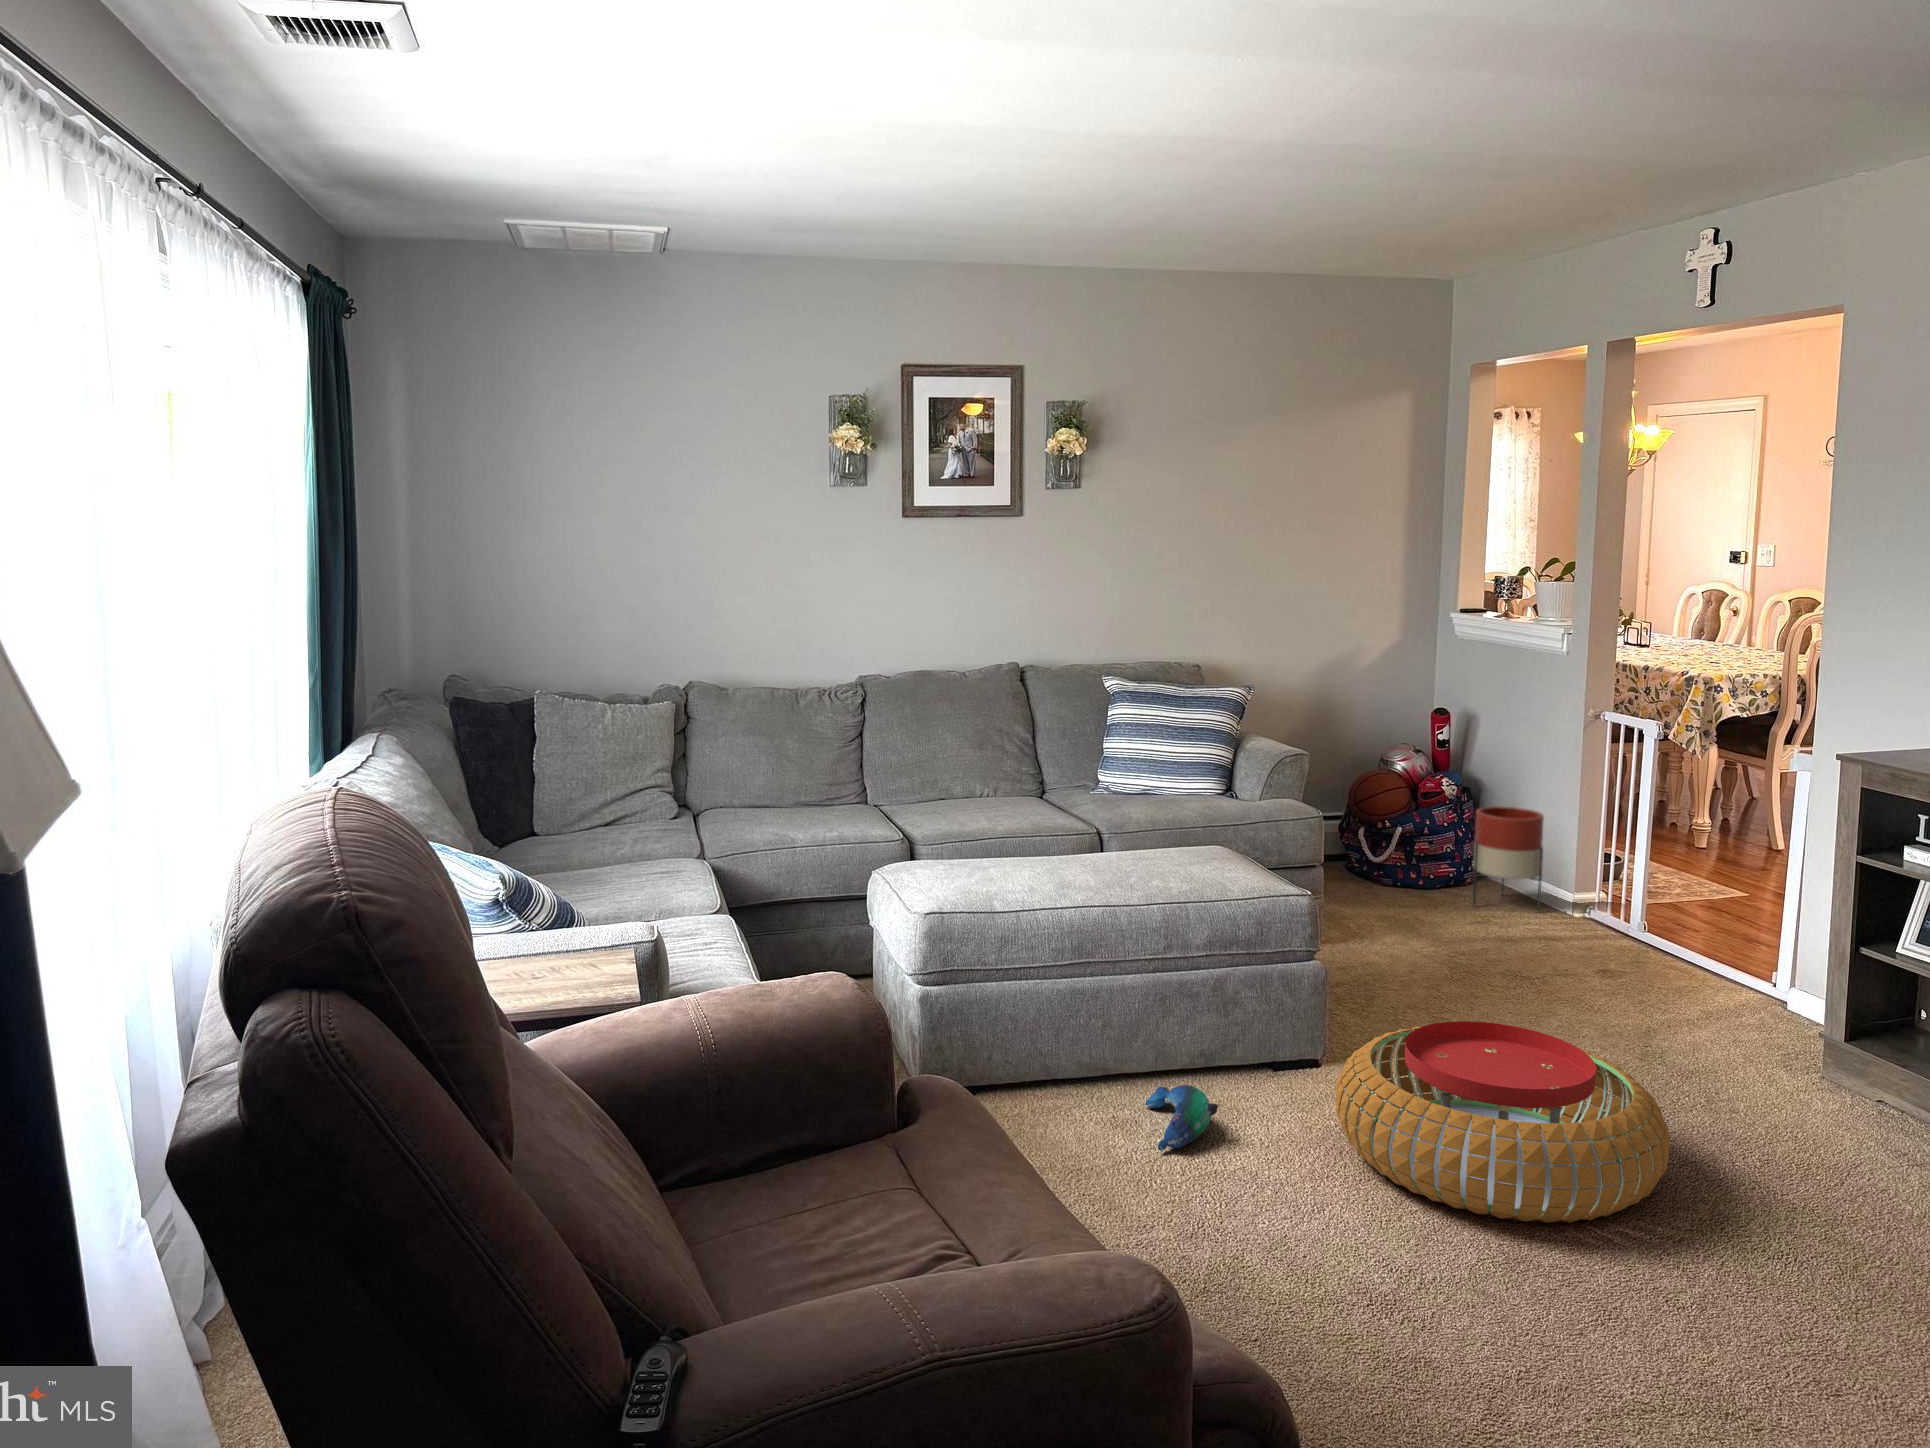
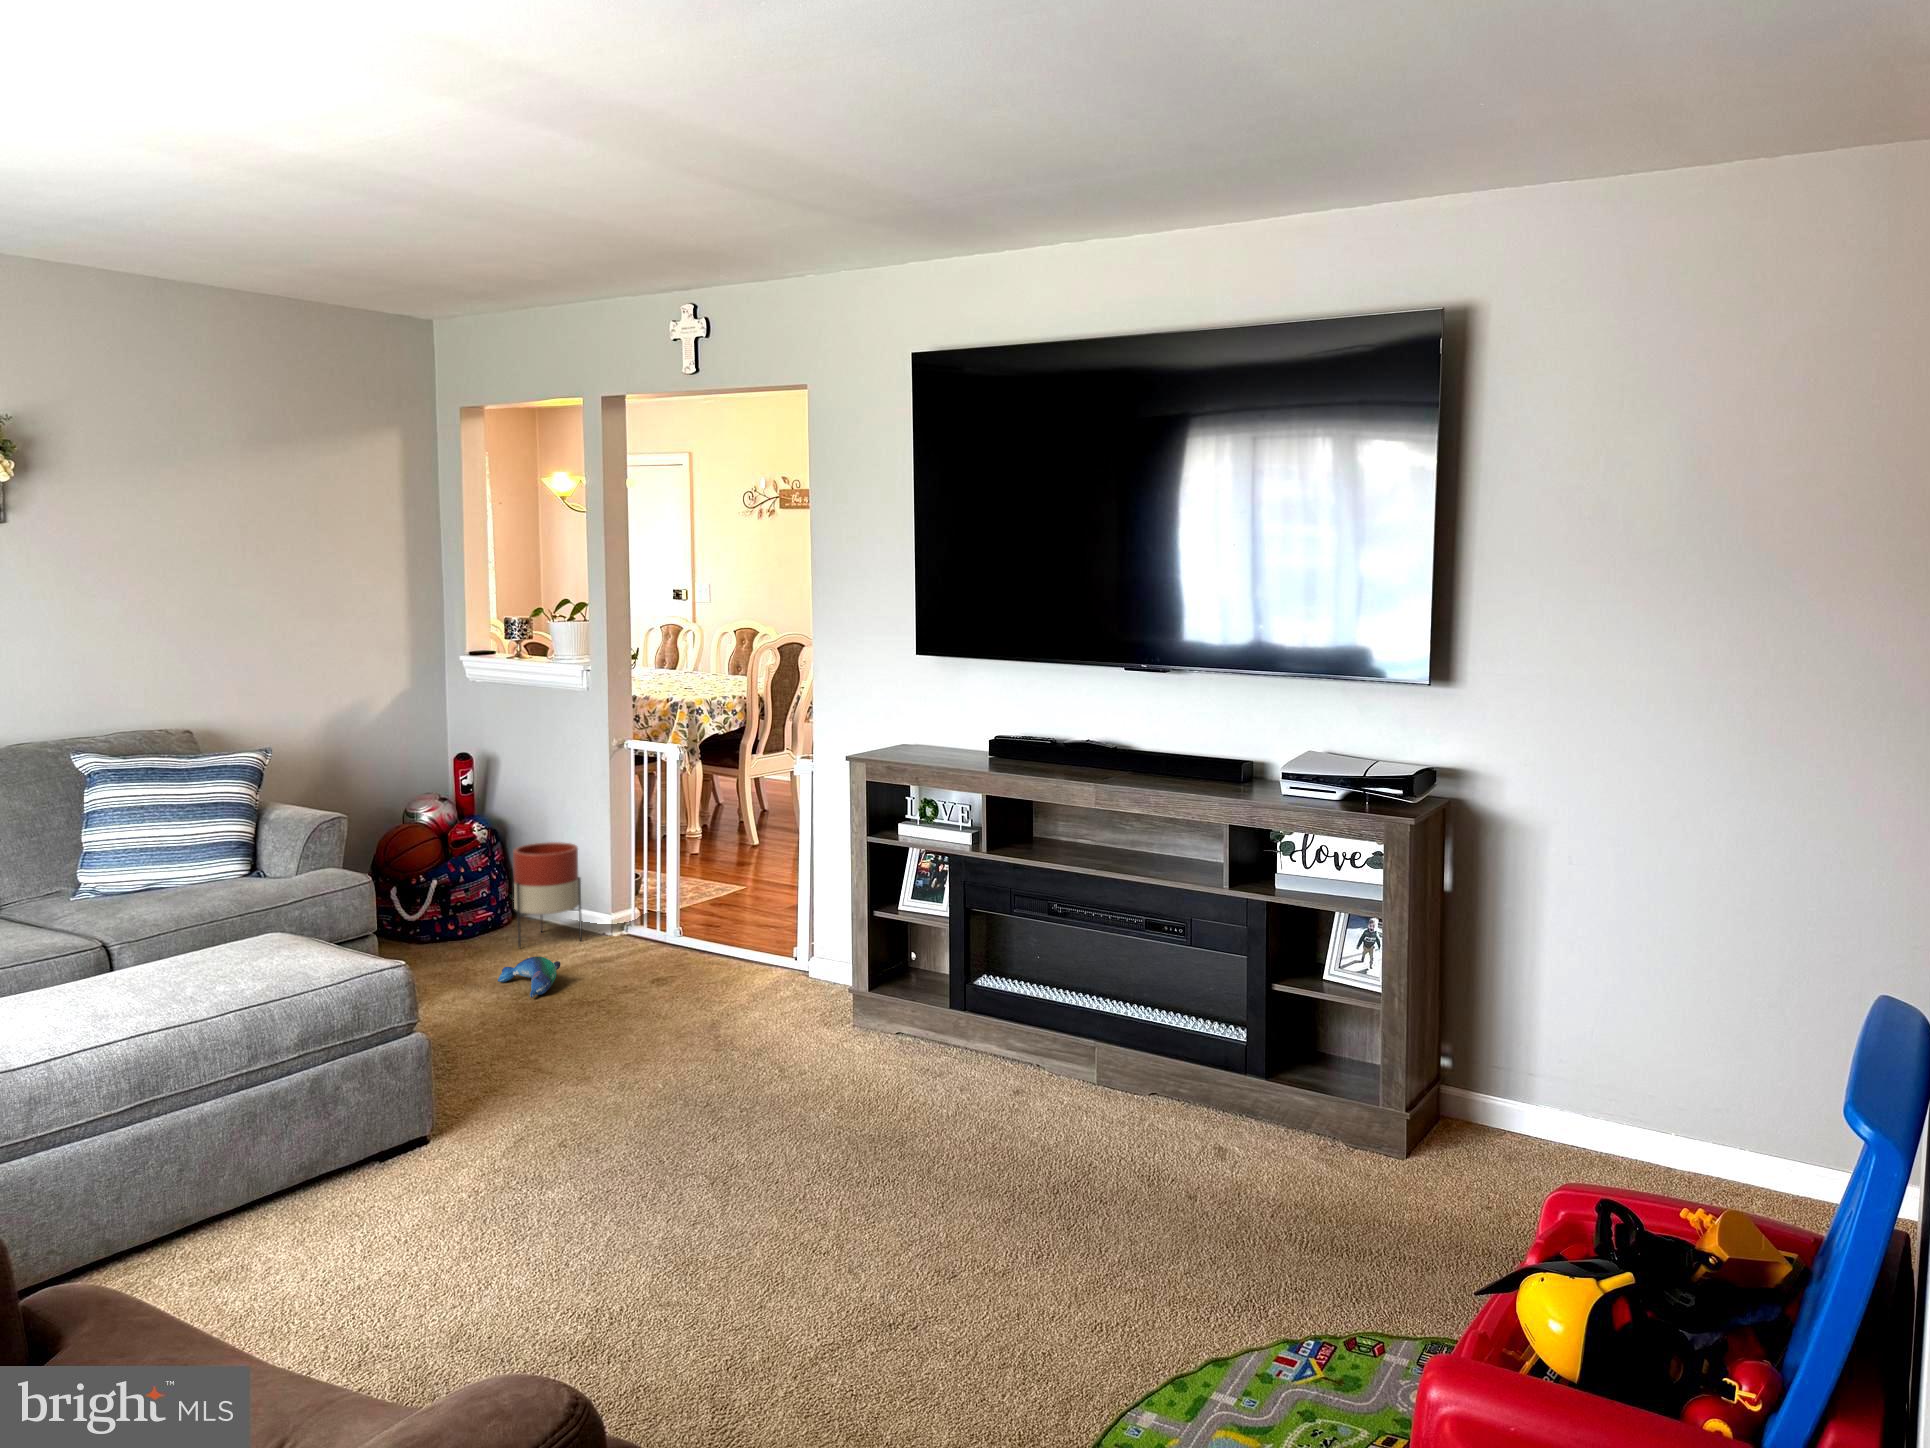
pouf: present [1335,1021,1671,1223] -> none [473,1050,780,1239]
plush toy: present [1145,1085,1218,1151] -> present [498,957,560,998]

